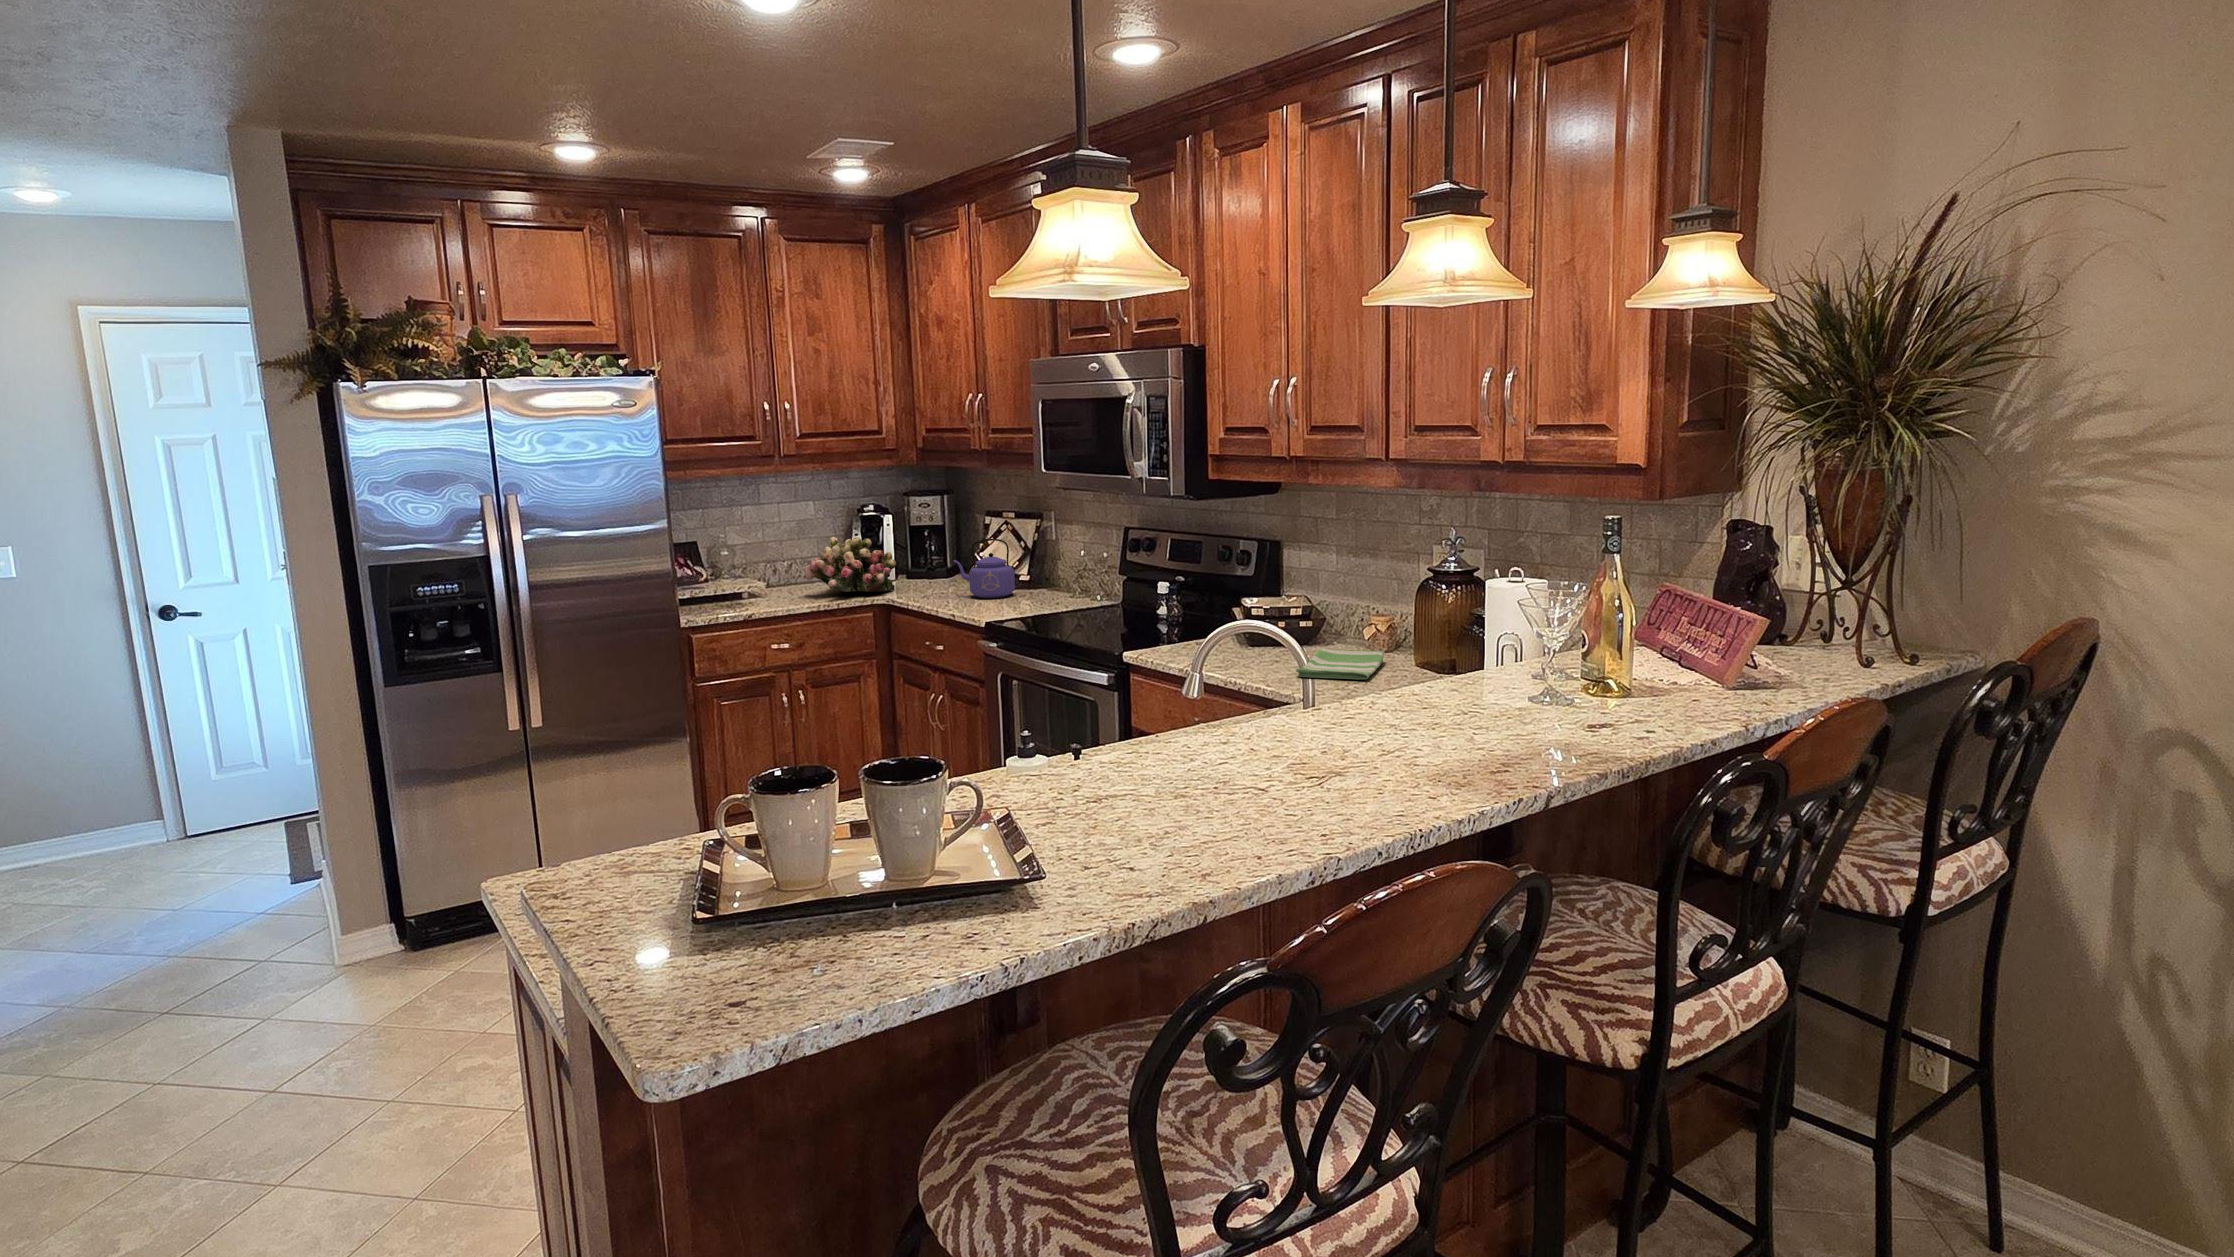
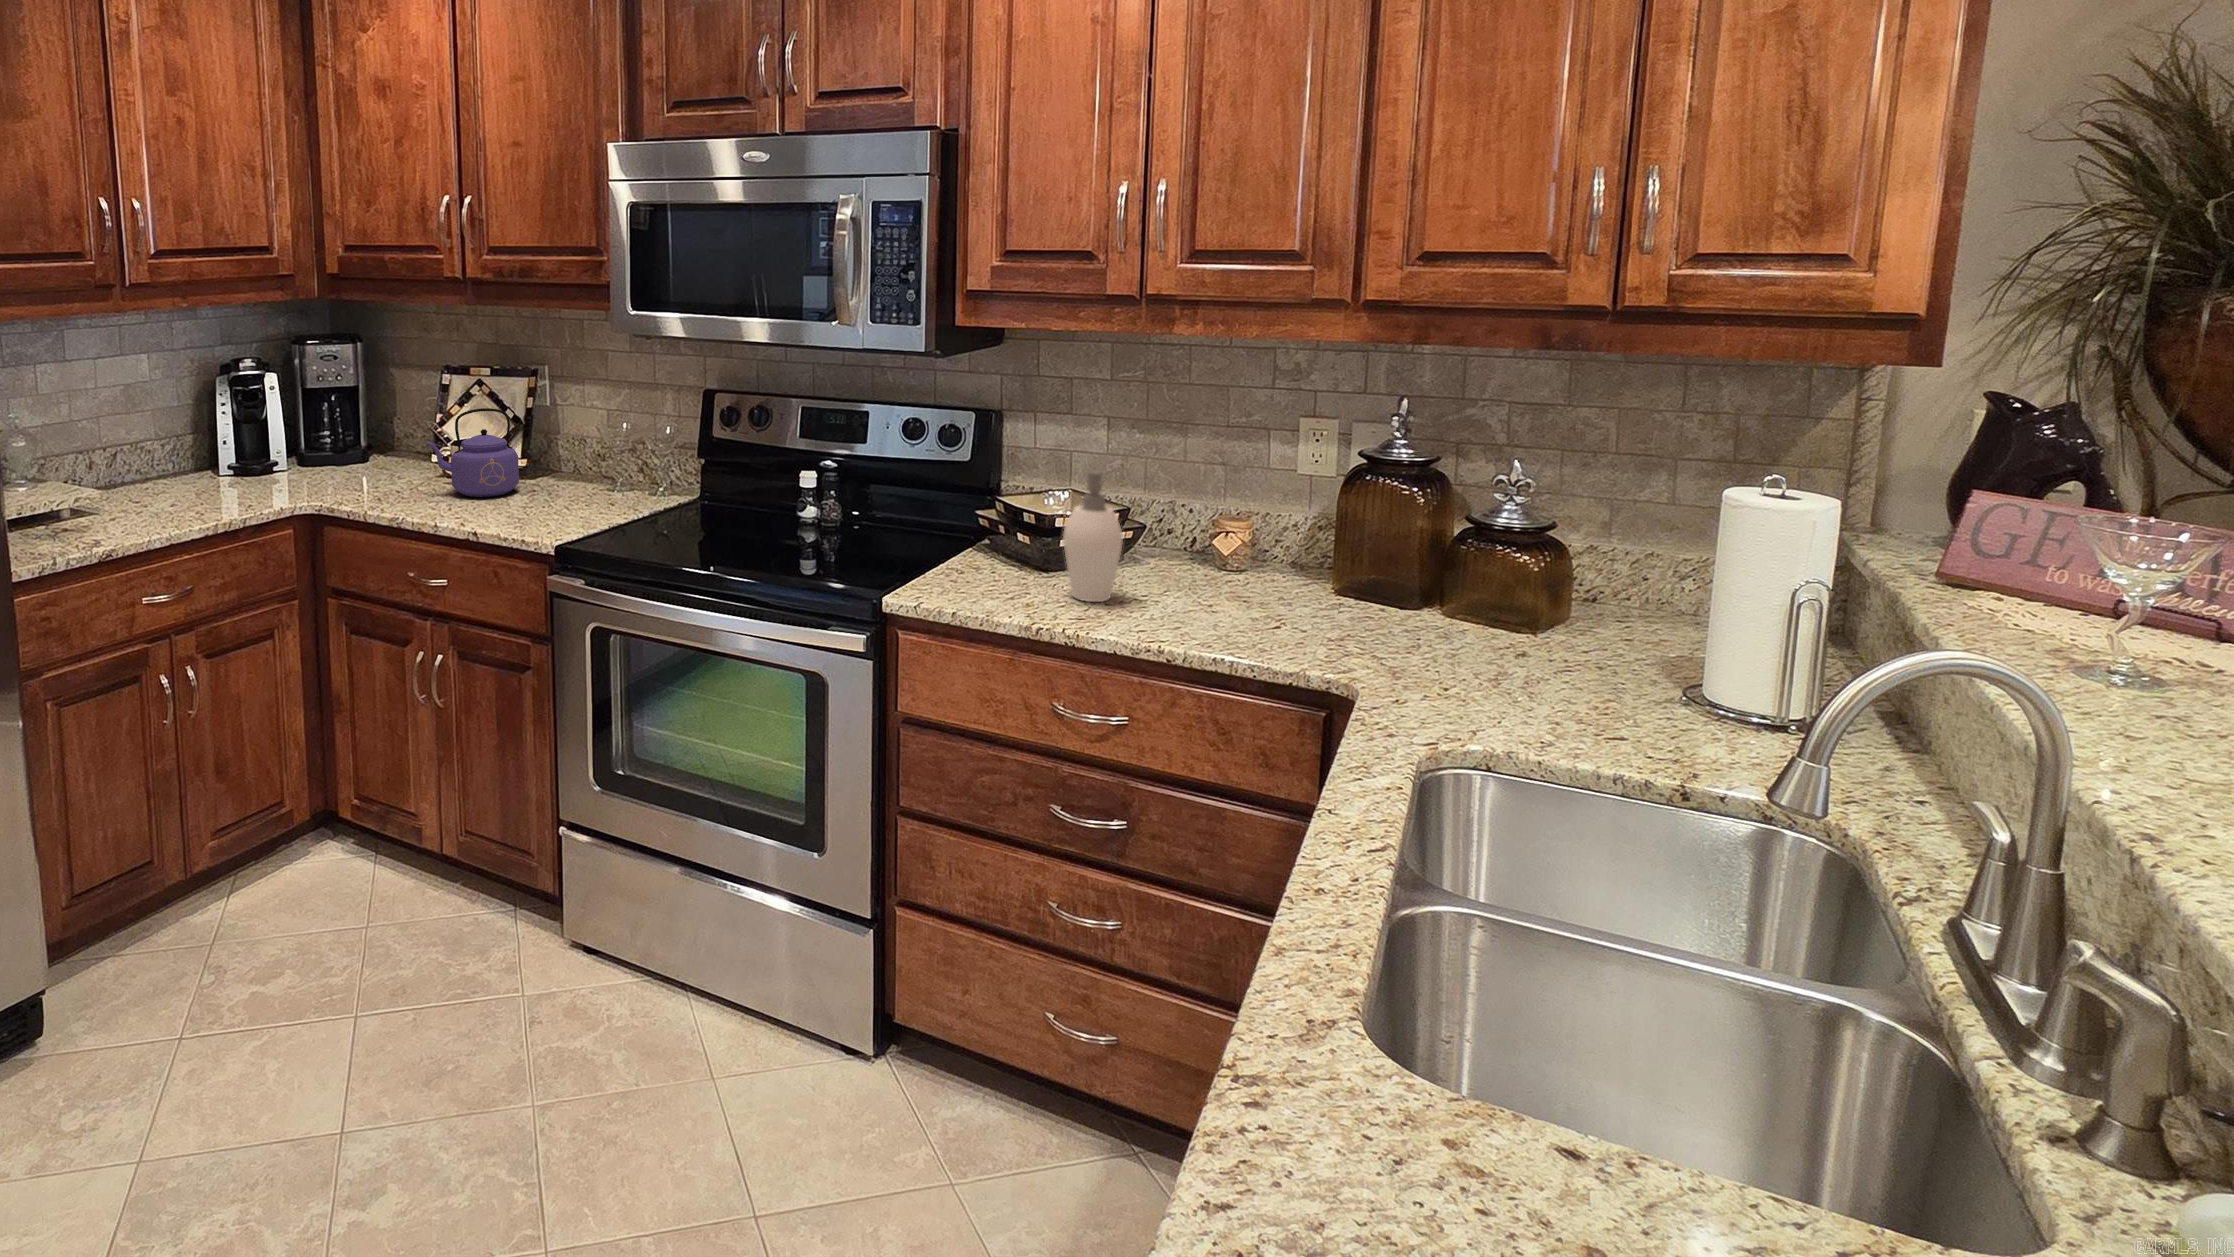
flower arrangement: present [804,537,896,592] -> none [167,410,312,497]
soap dispenser: none [1228,575,1266,662] -> present [1063,471,1123,602]
dish towel: present [1296,649,1385,679] -> none [1181,571,1342,627]

